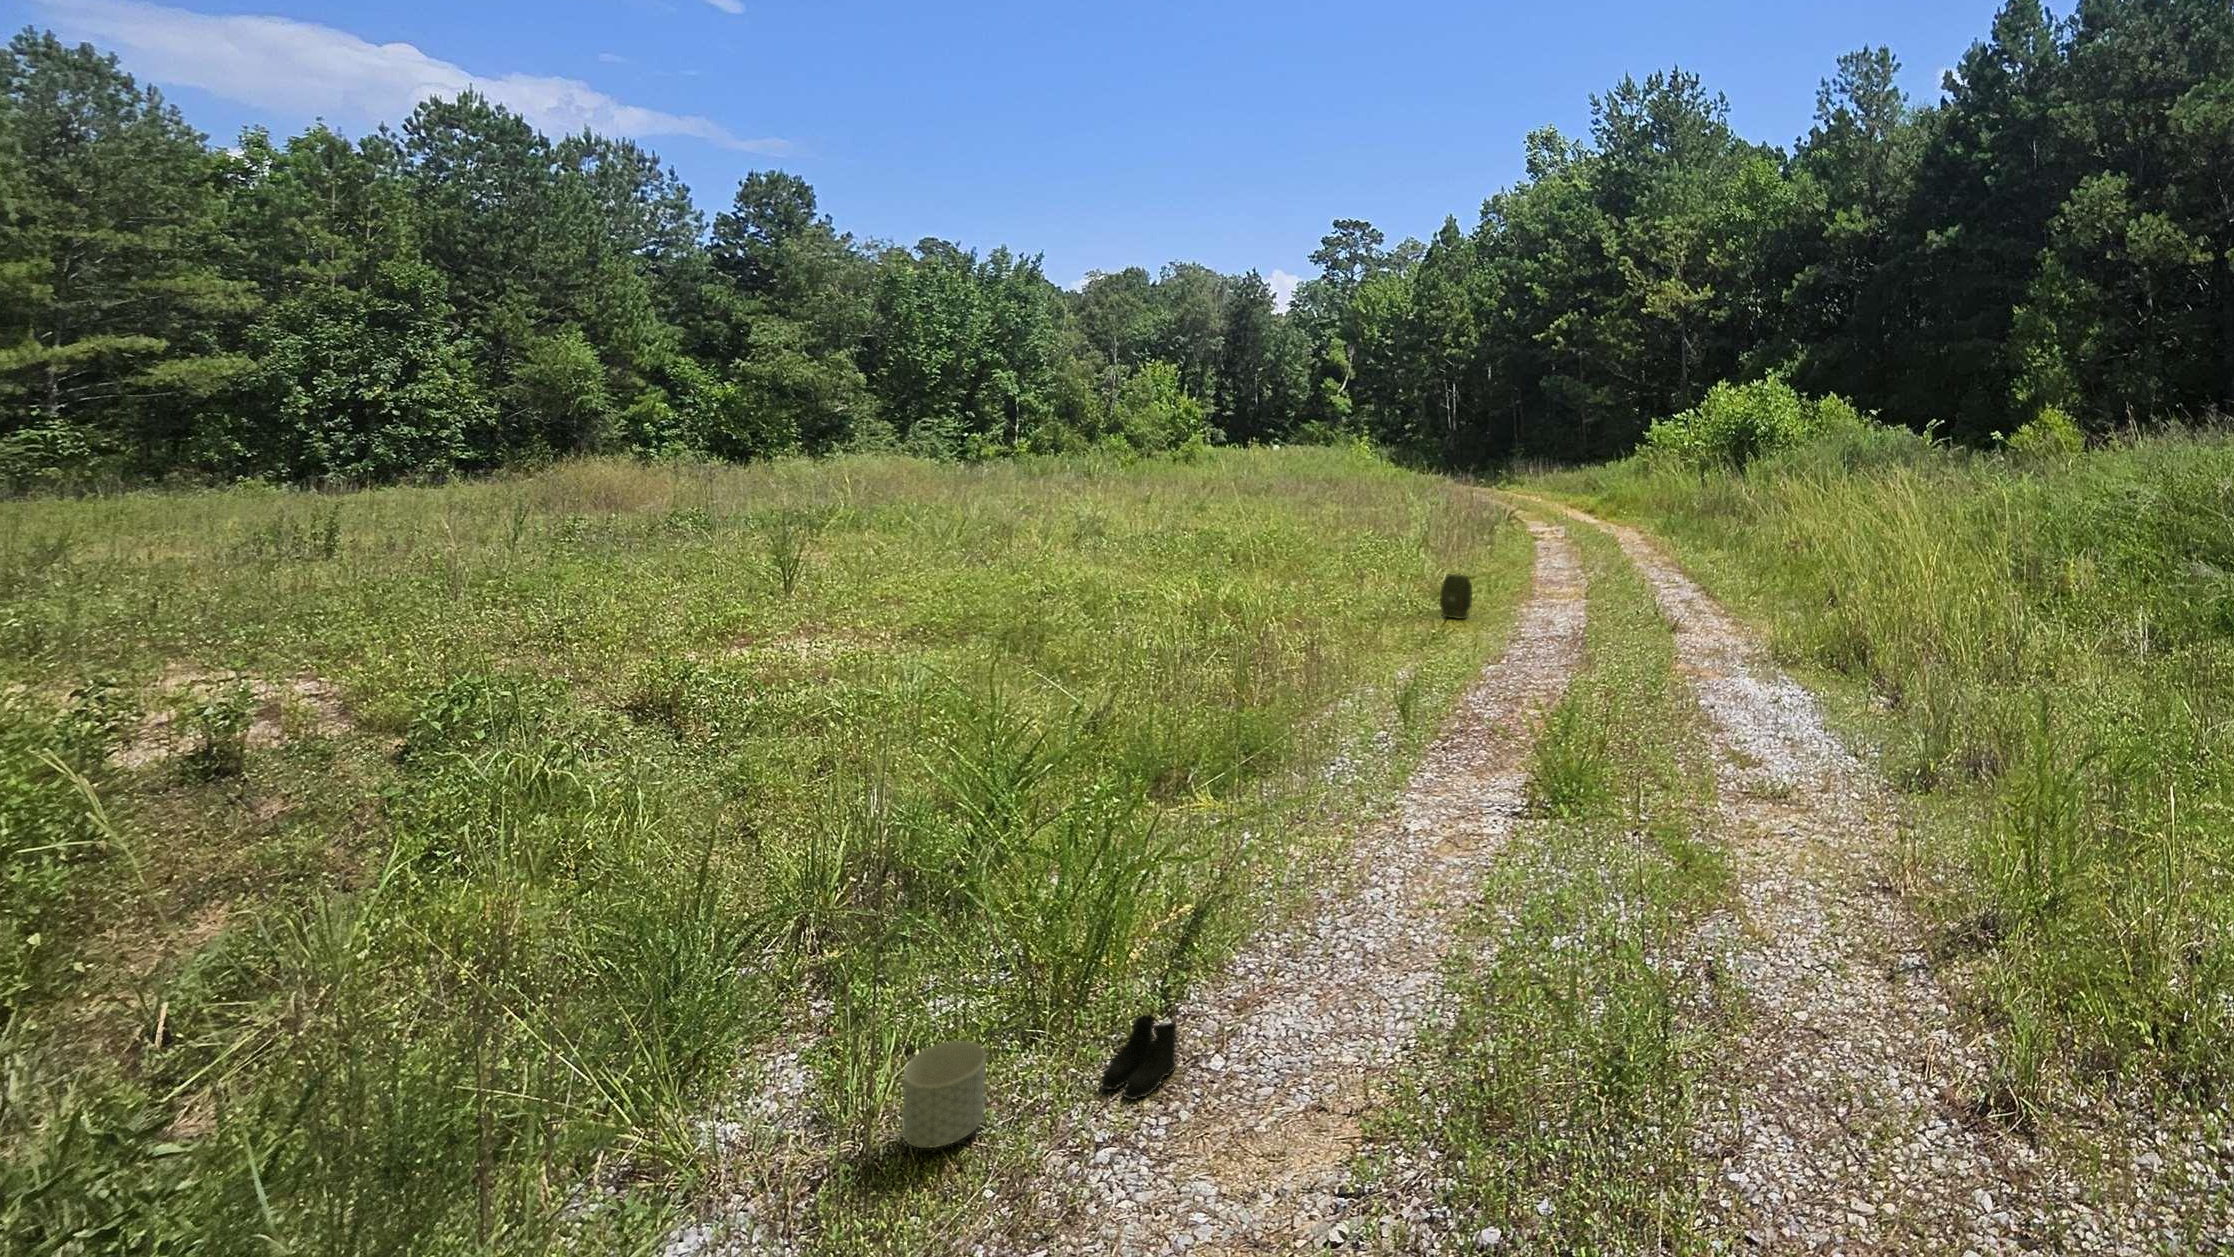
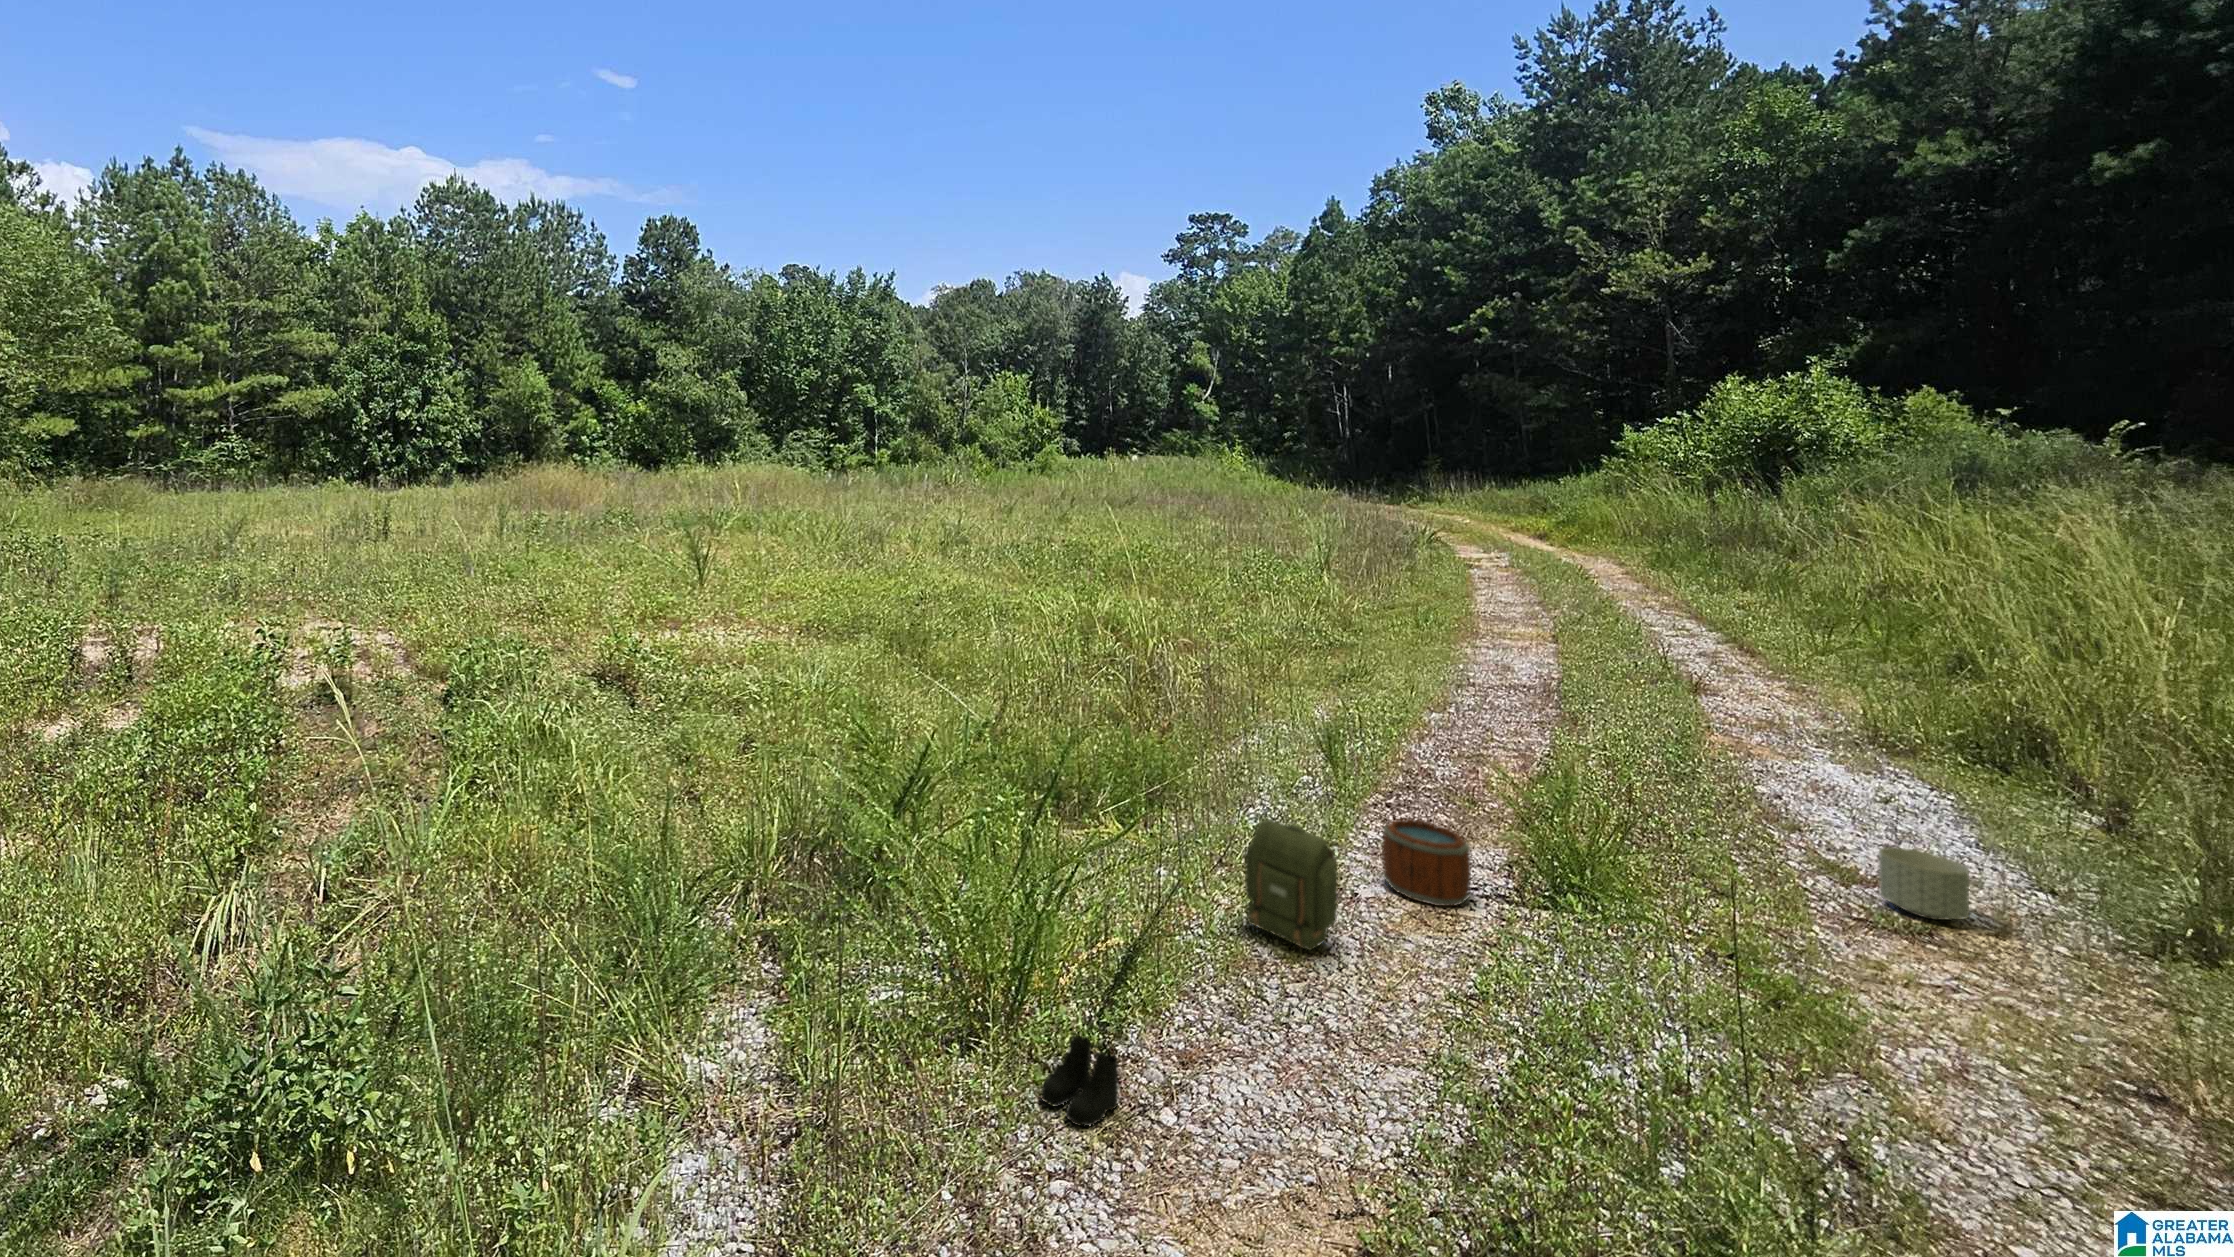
backpack: present [1440,573,1472,619] -> present [1245,819,1338,950]
bucket: none [1429,757,1490,825] -> present [1382,819,1471,906]
planter: present [902,1041,986,1148] -> present [1879,847,1969,920]

